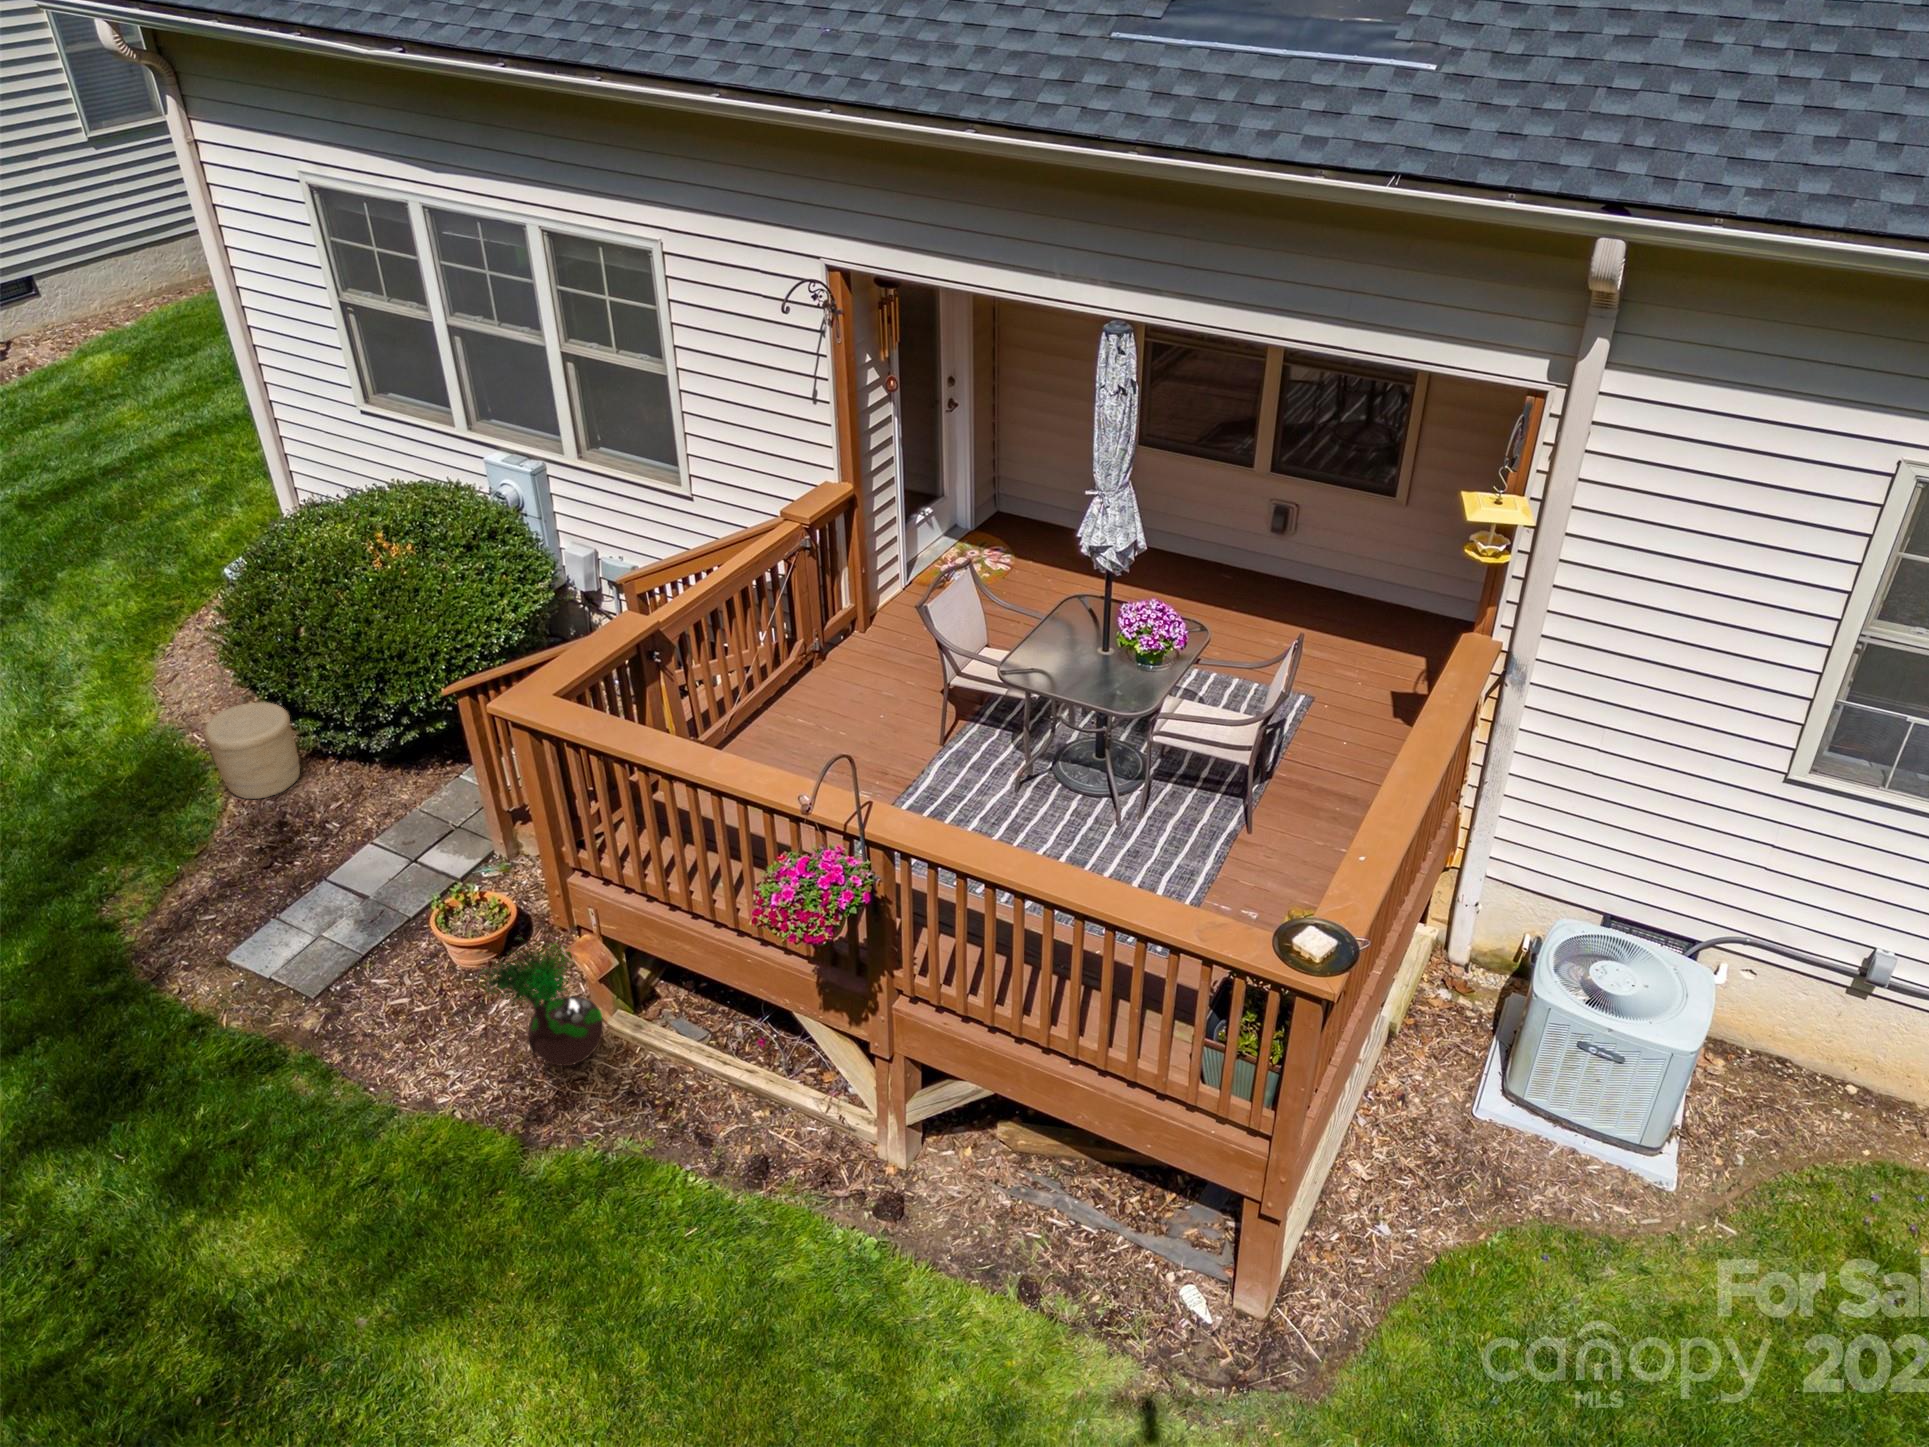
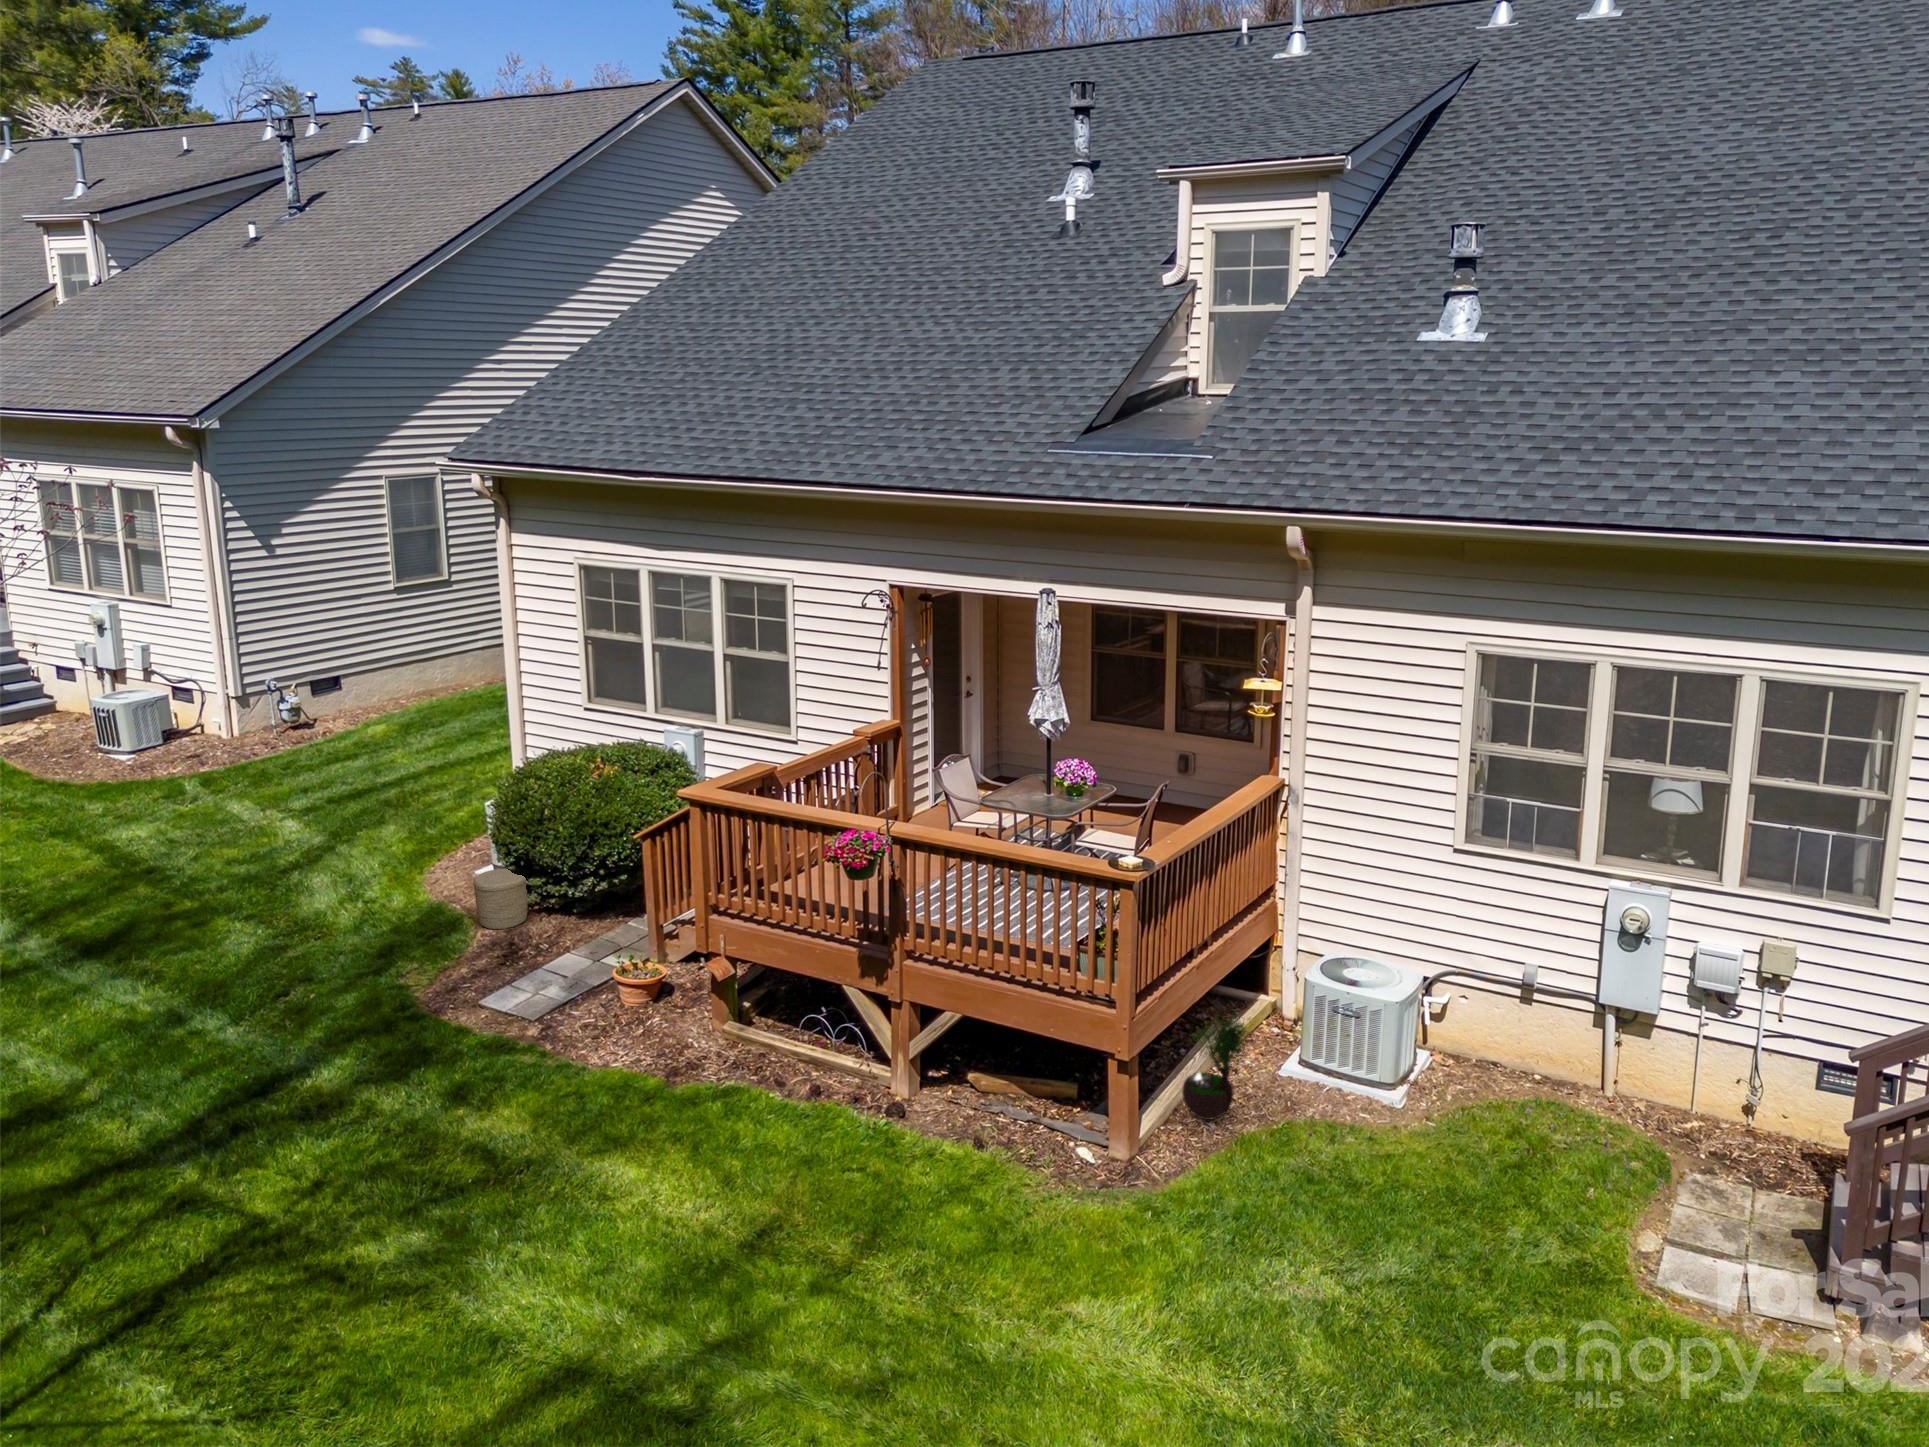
potted tree: present [479,938,603,1066] -> present [1182,1014,1251,1120]

